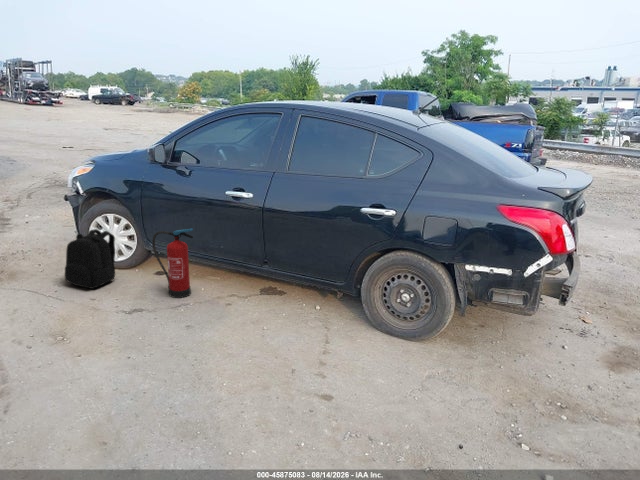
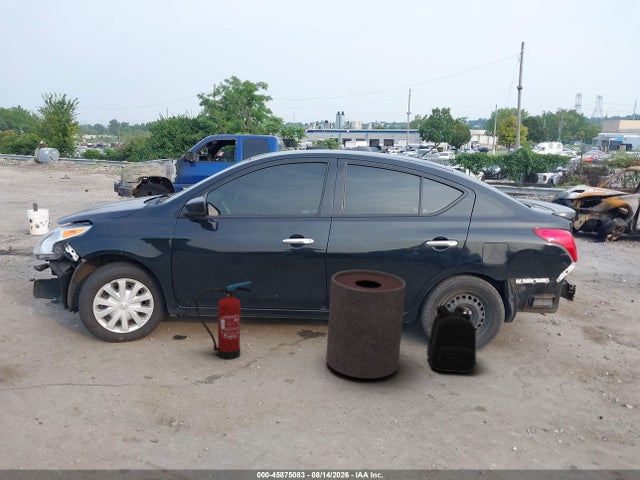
backpack: present [65,229,115,289] -> present [427,305,476,372]
trash can: none [237,229,315,342] -> present [326,270,406,378]

